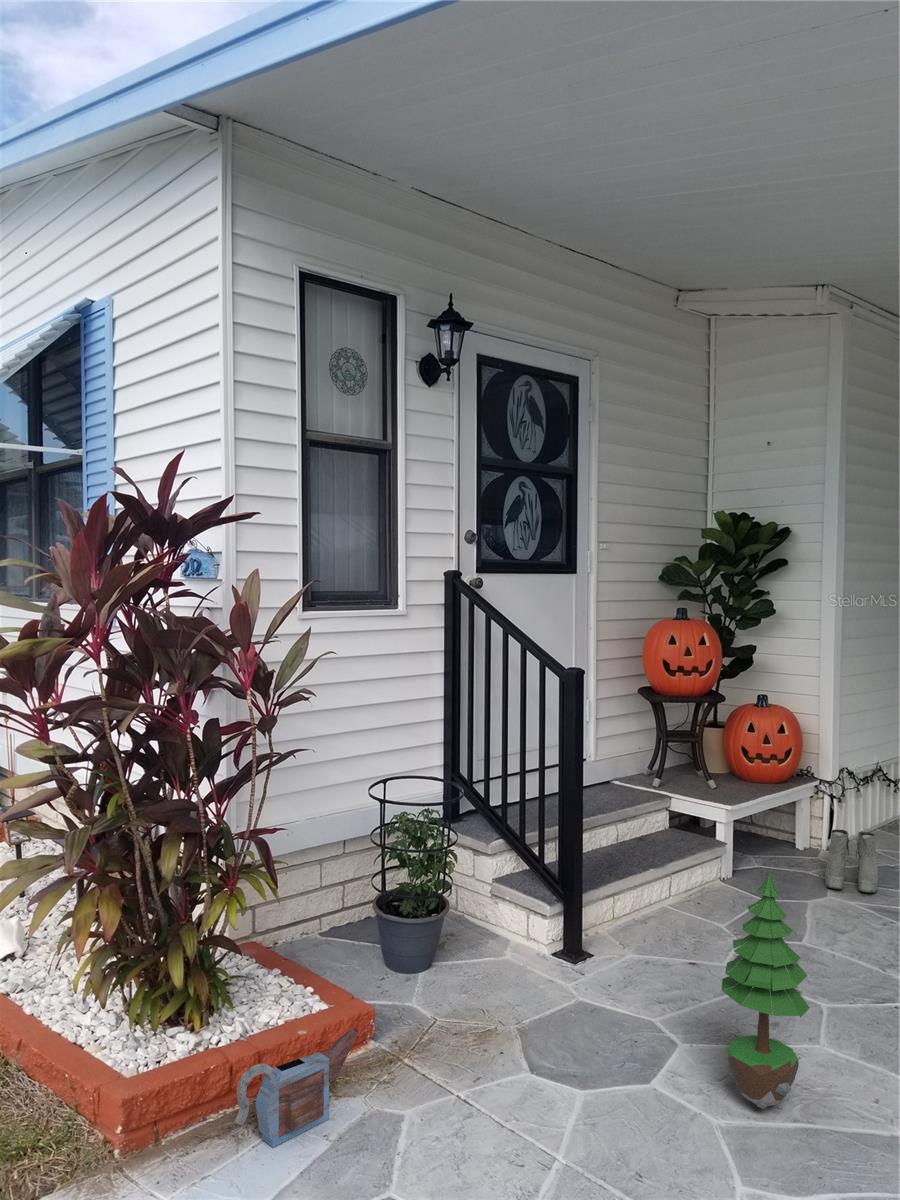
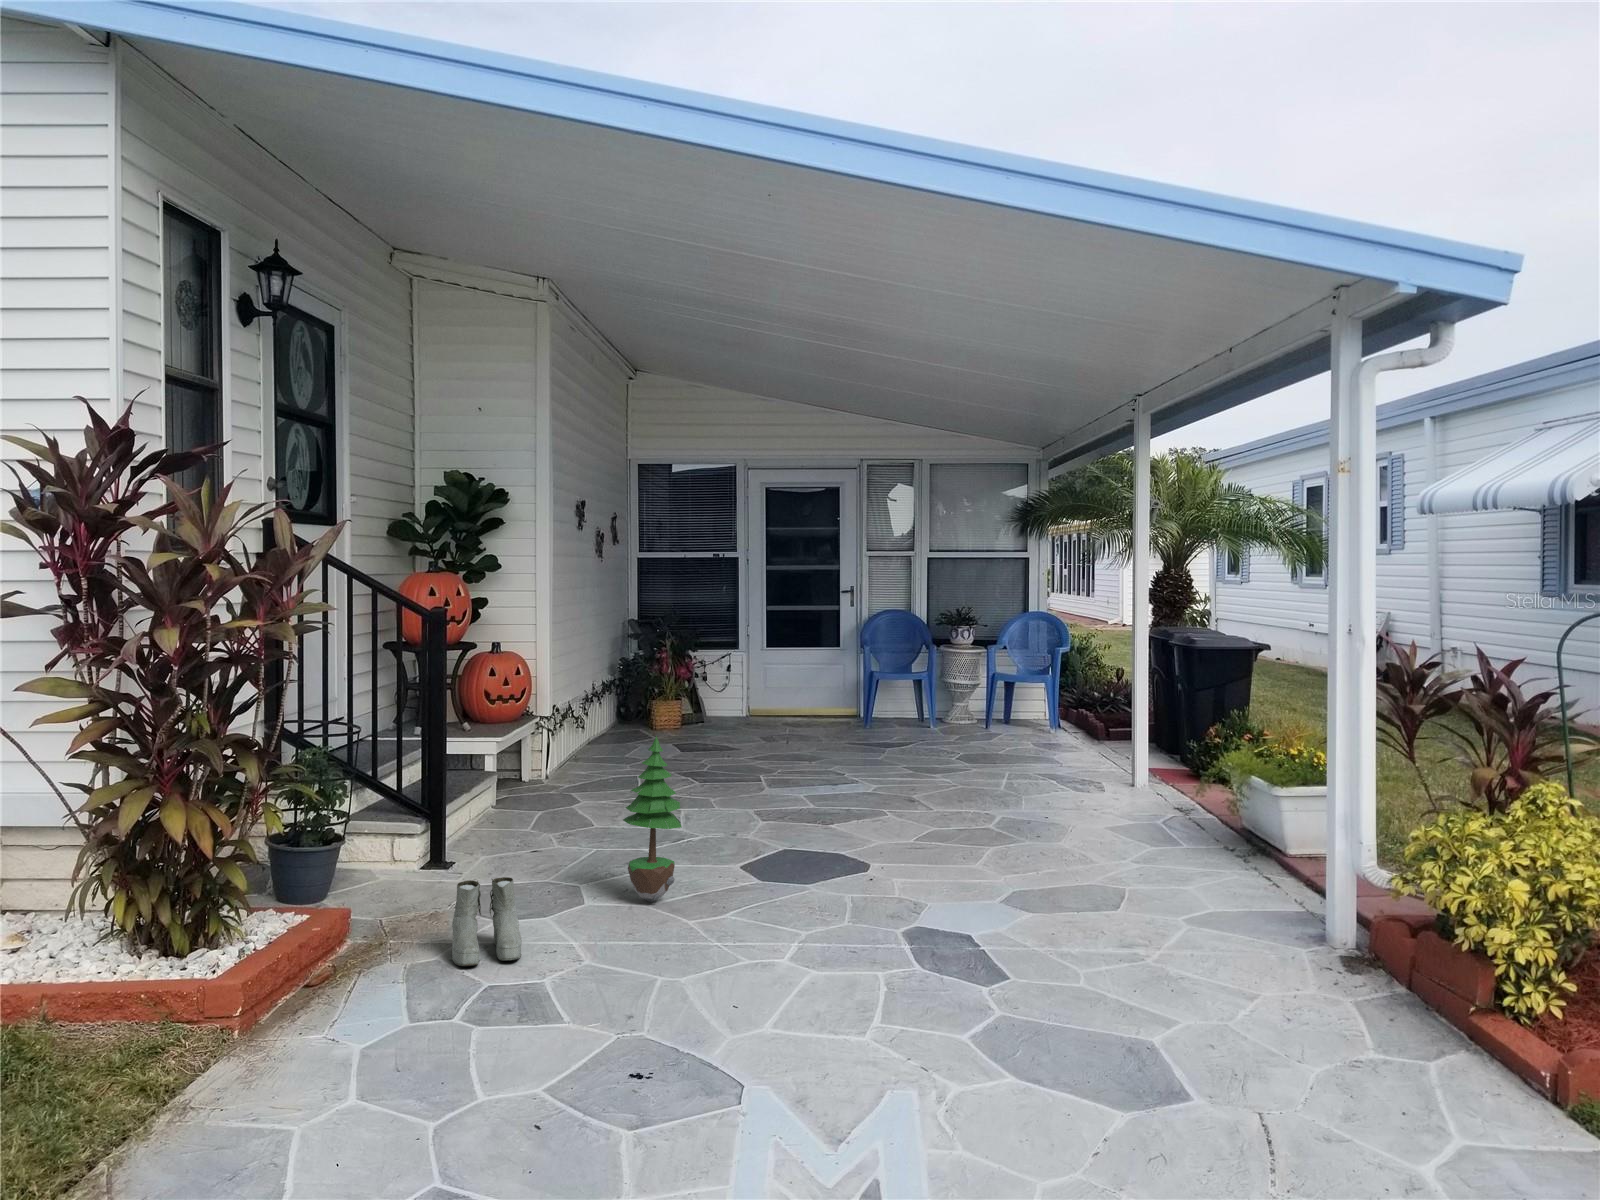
boots: present [825,829,878,893] -> present [452,877,522,966]
watering can: present [235,1028,359,1147] -> none [335,905,384,1000]

